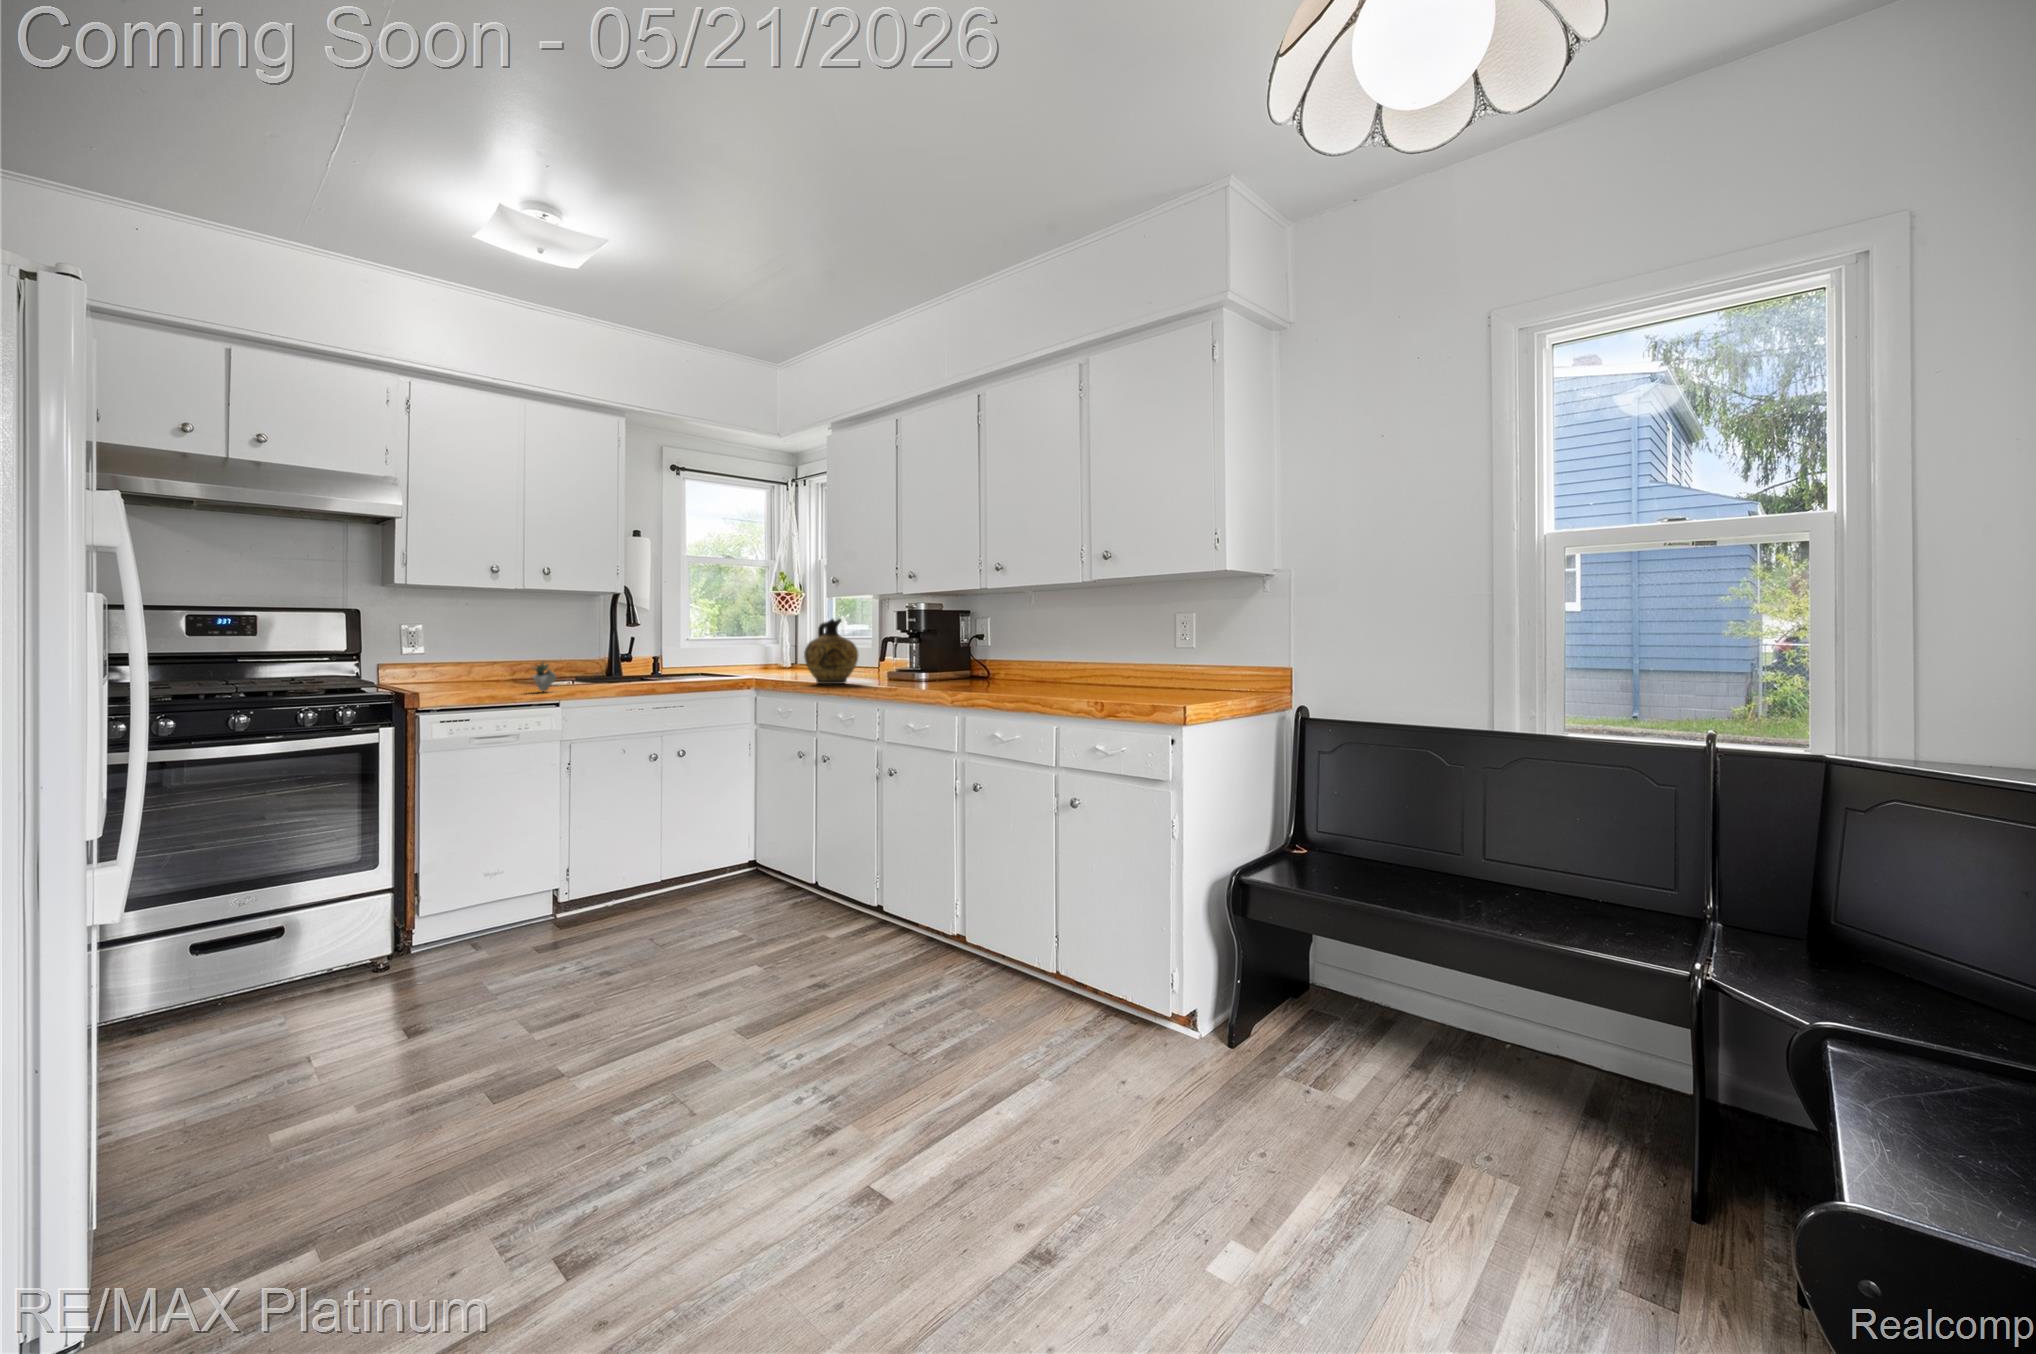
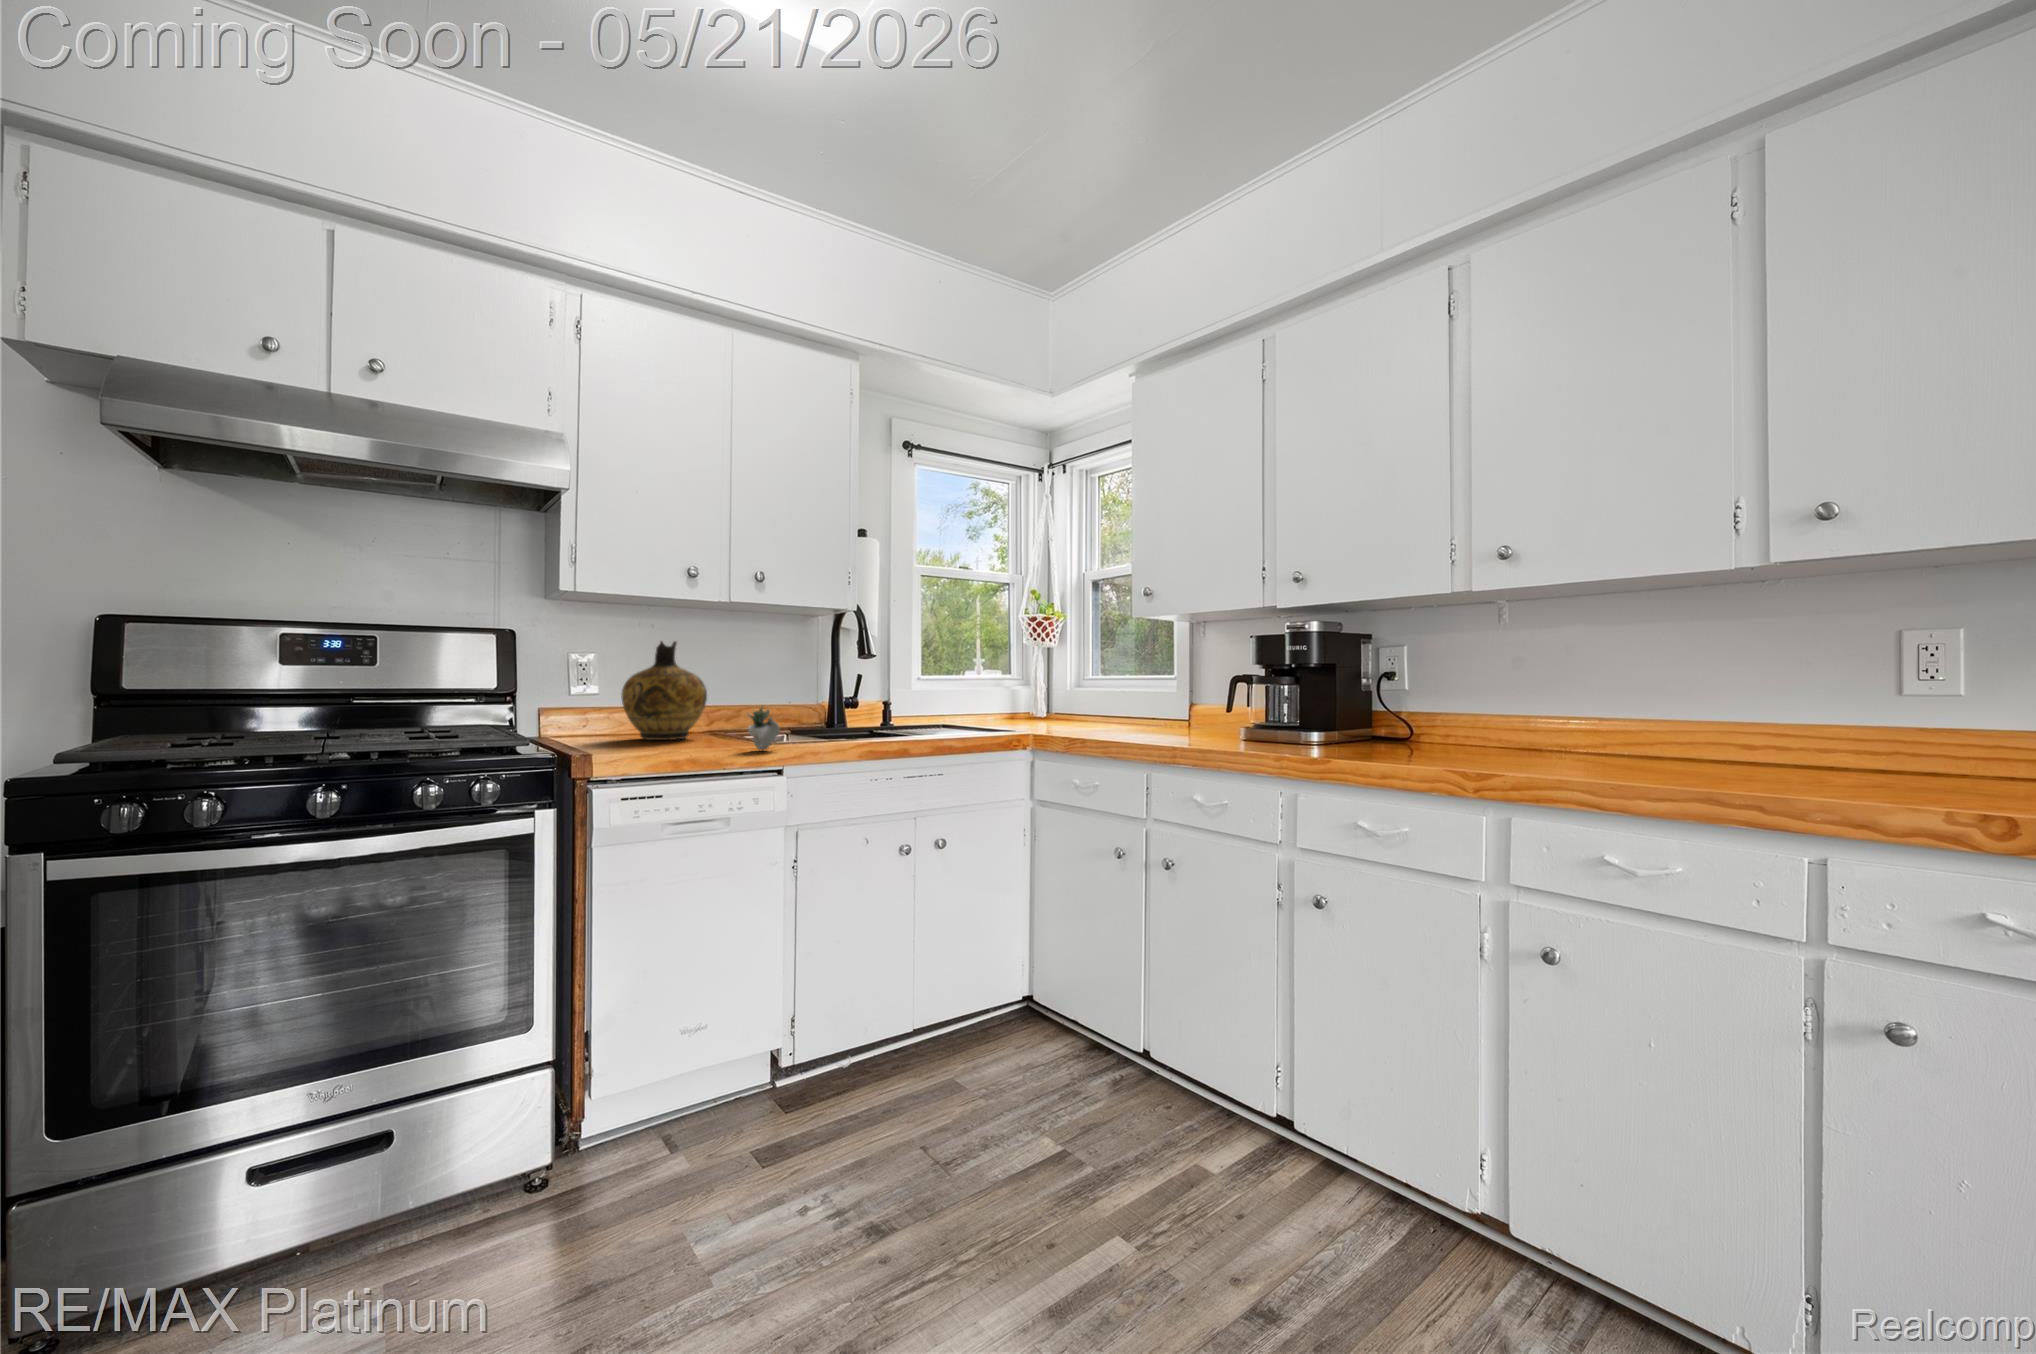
ceramic jug: present [804,619,859,684] -> present [621,641,707,740]

